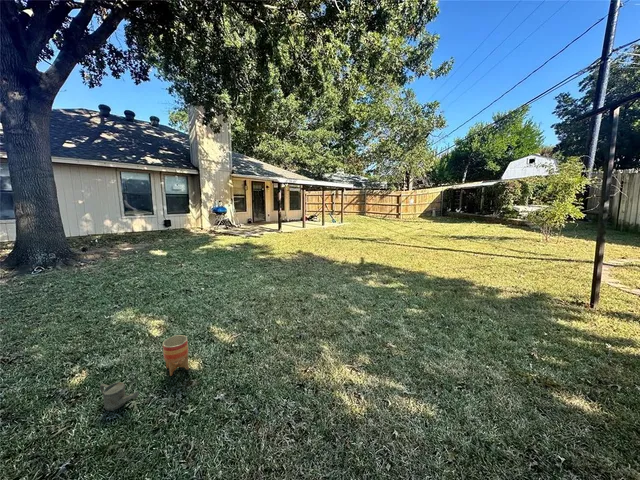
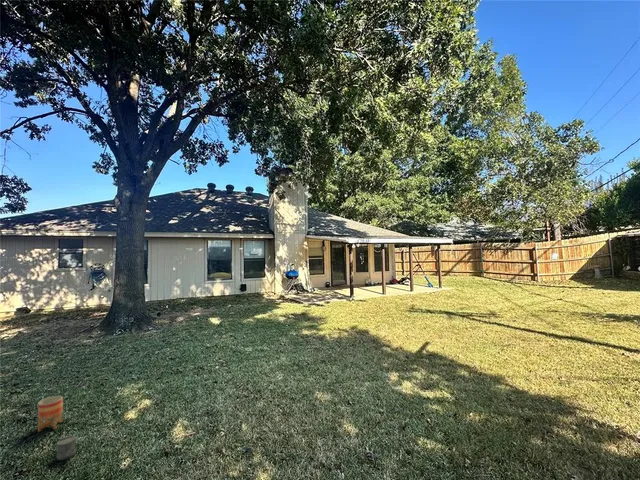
planter: present [163,335,189,376] -> present [38,396,63,432]

